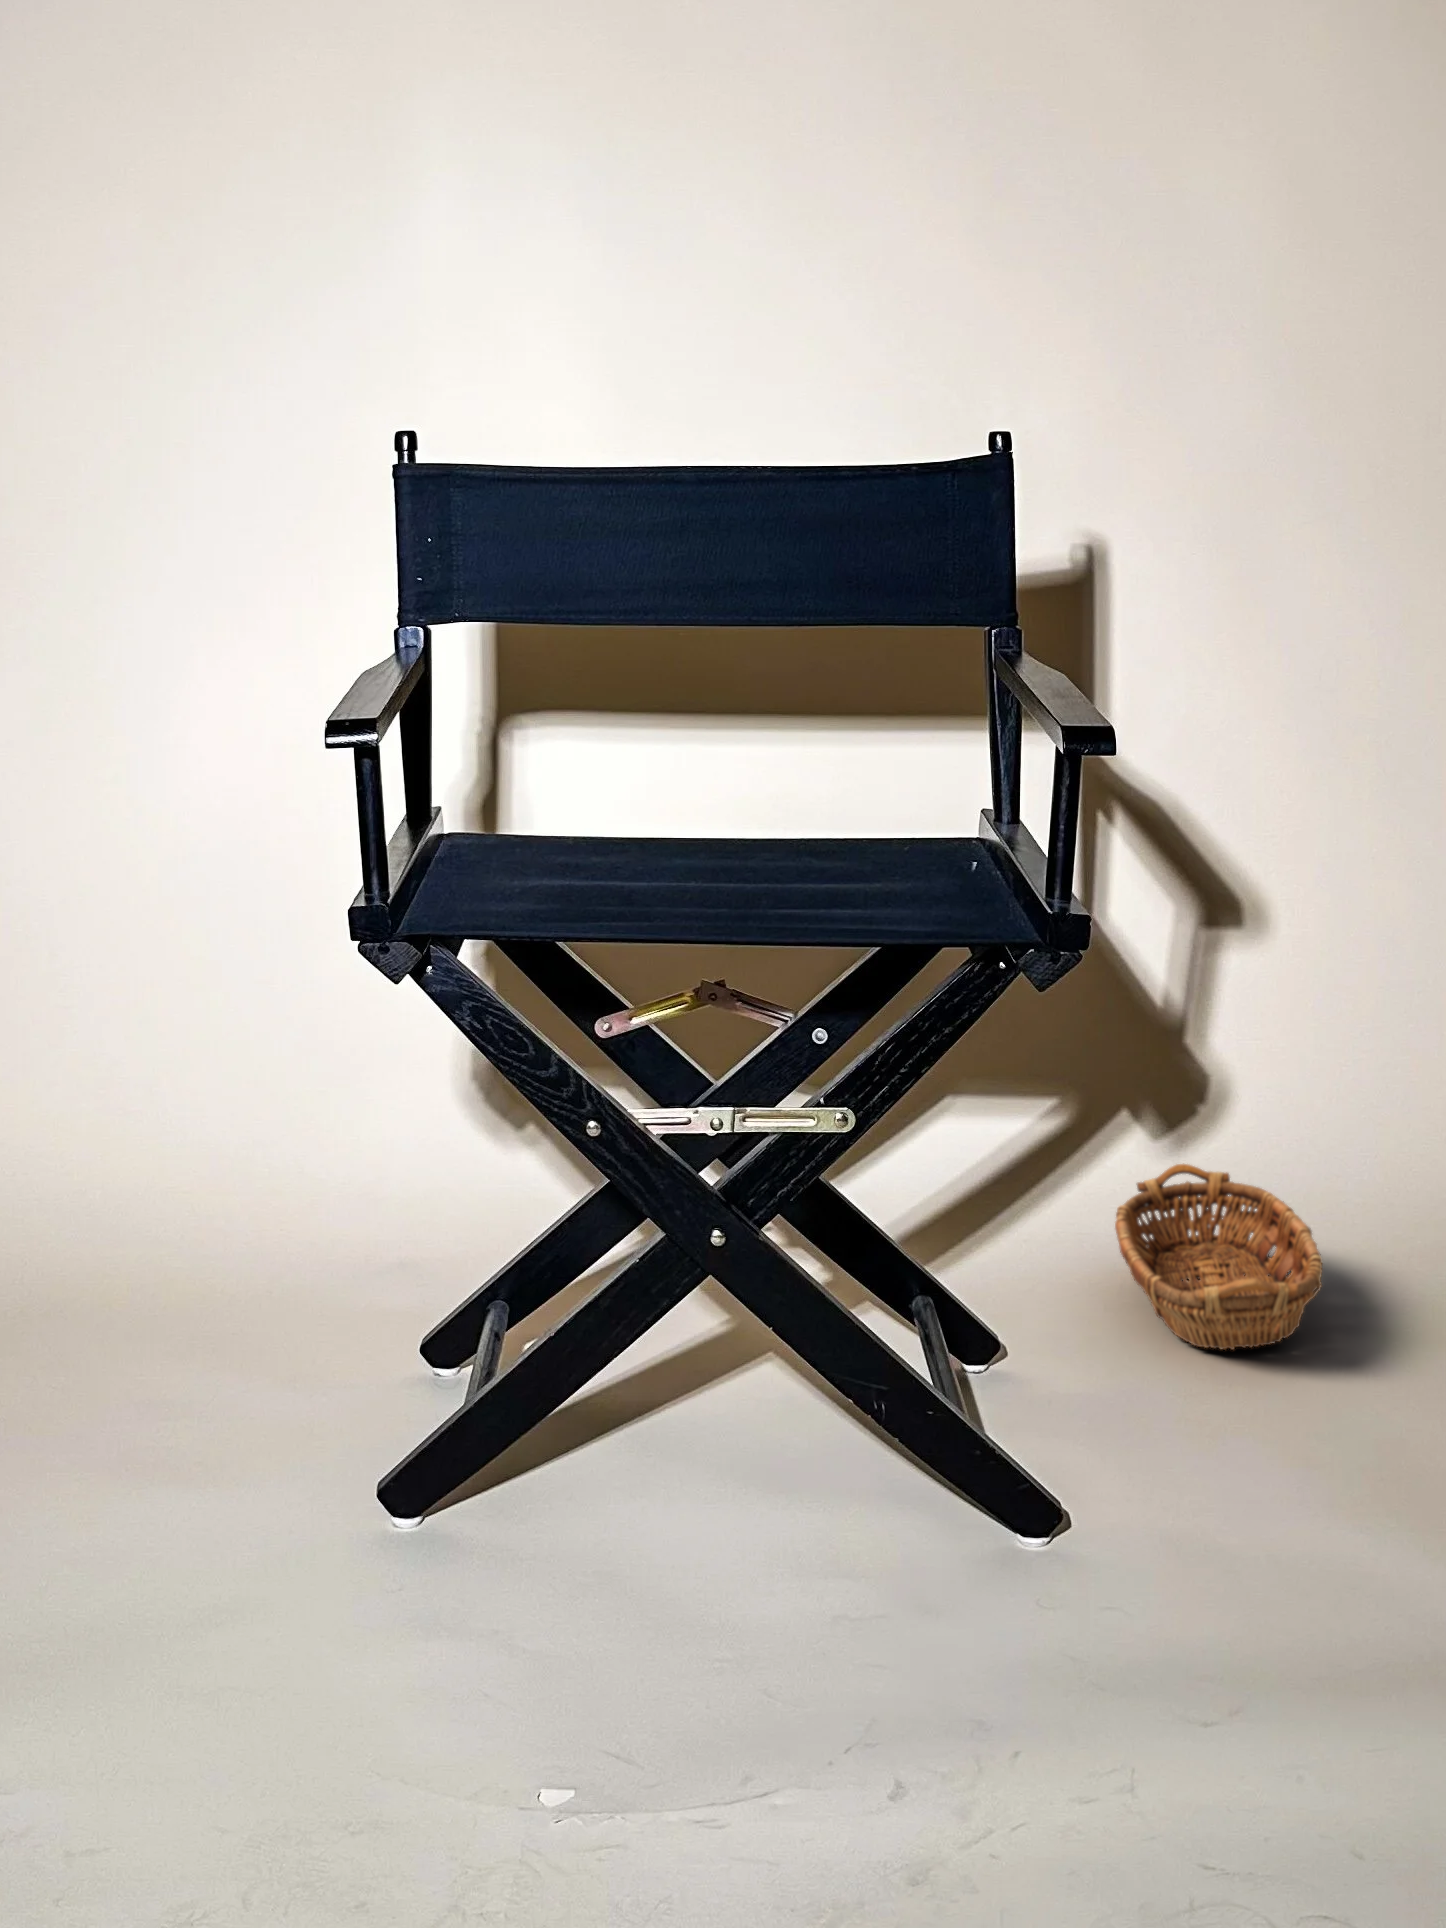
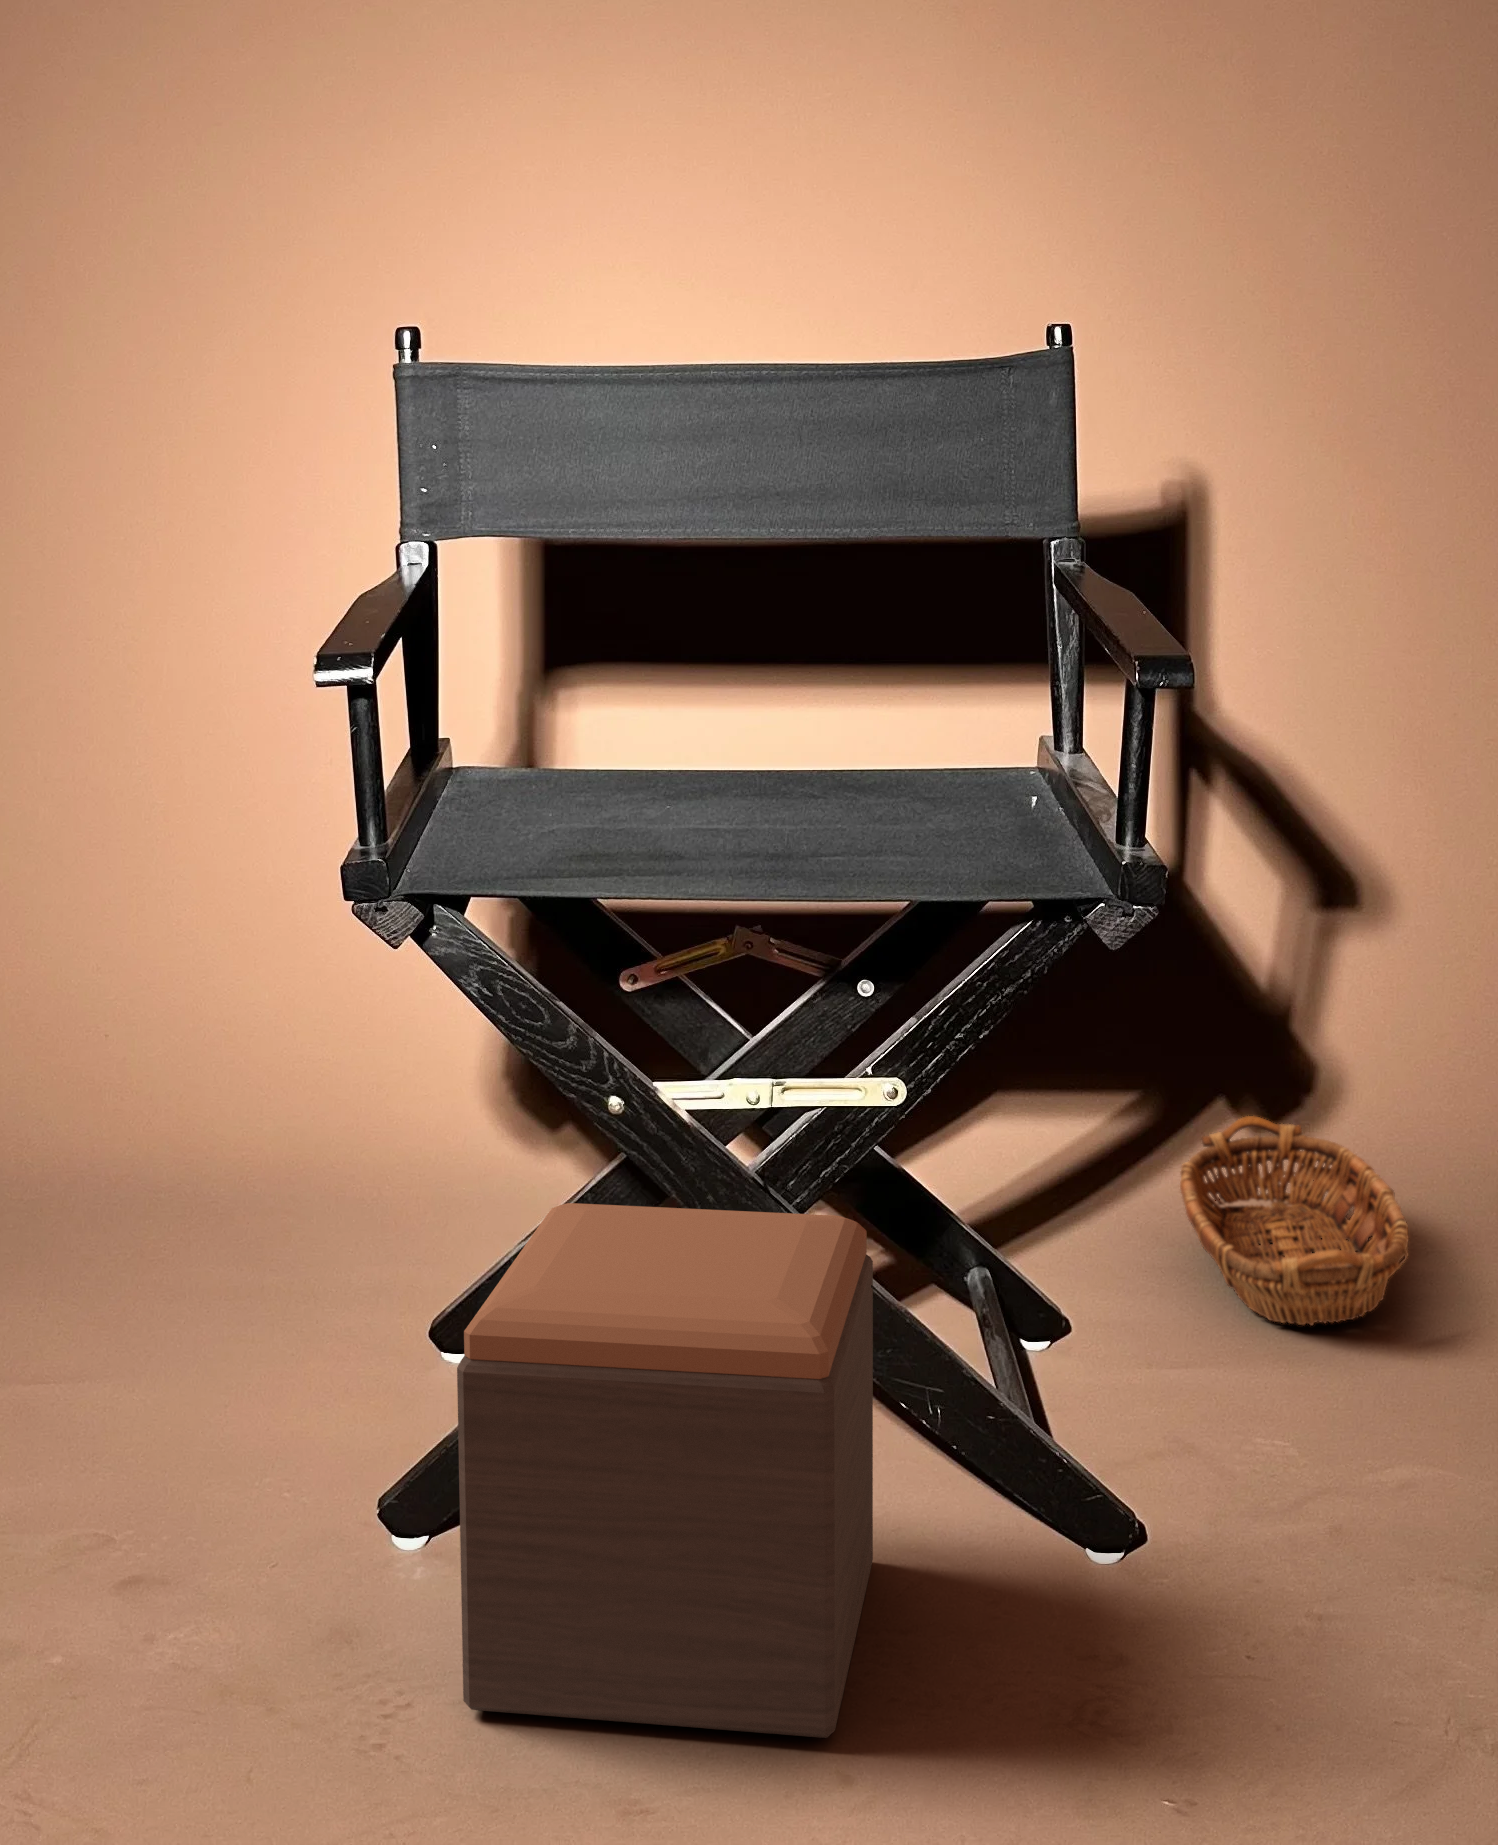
footstool: none [451,1217,824,1684] -> present [457,1203,873,1738]

